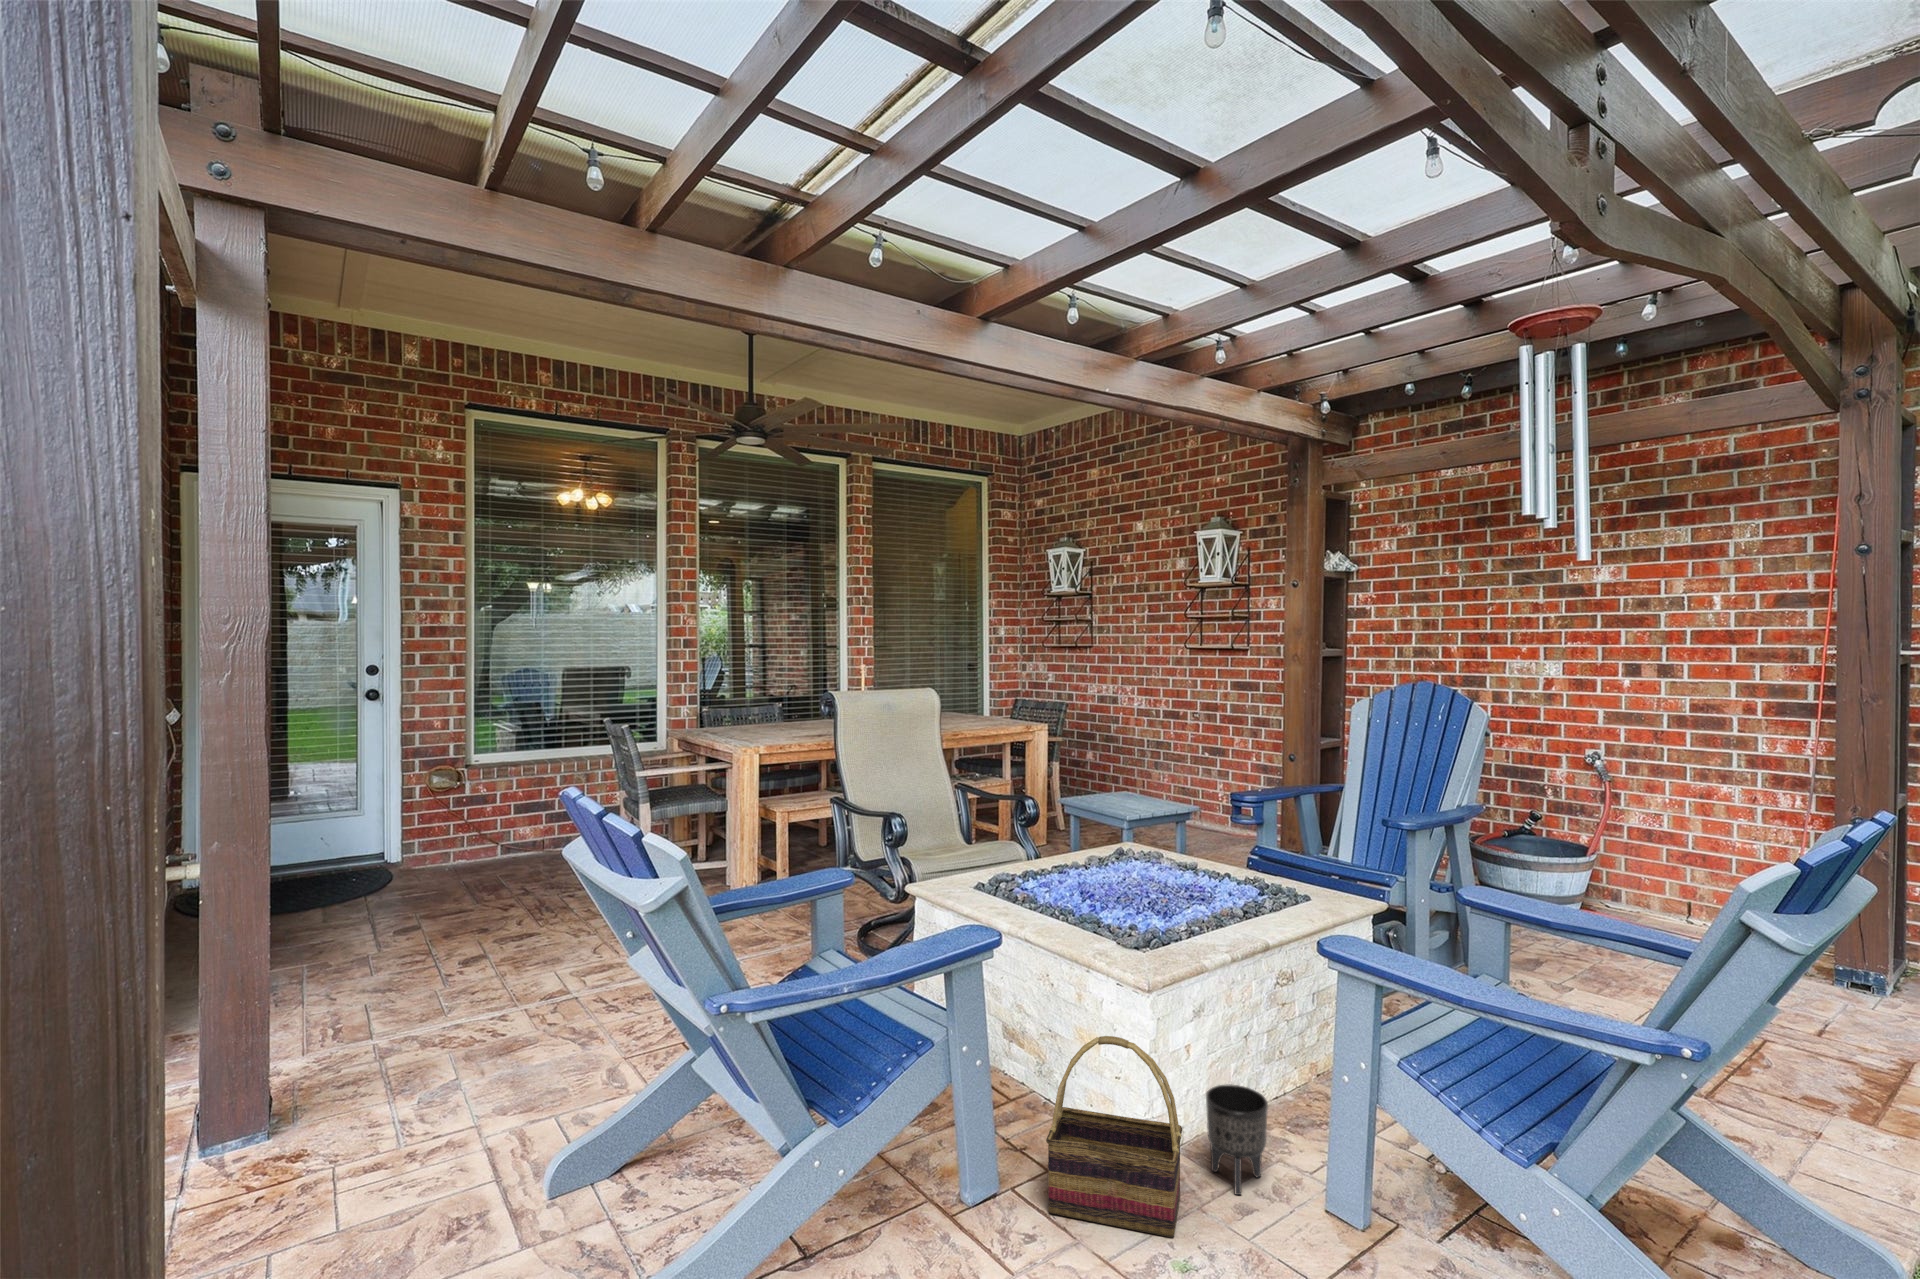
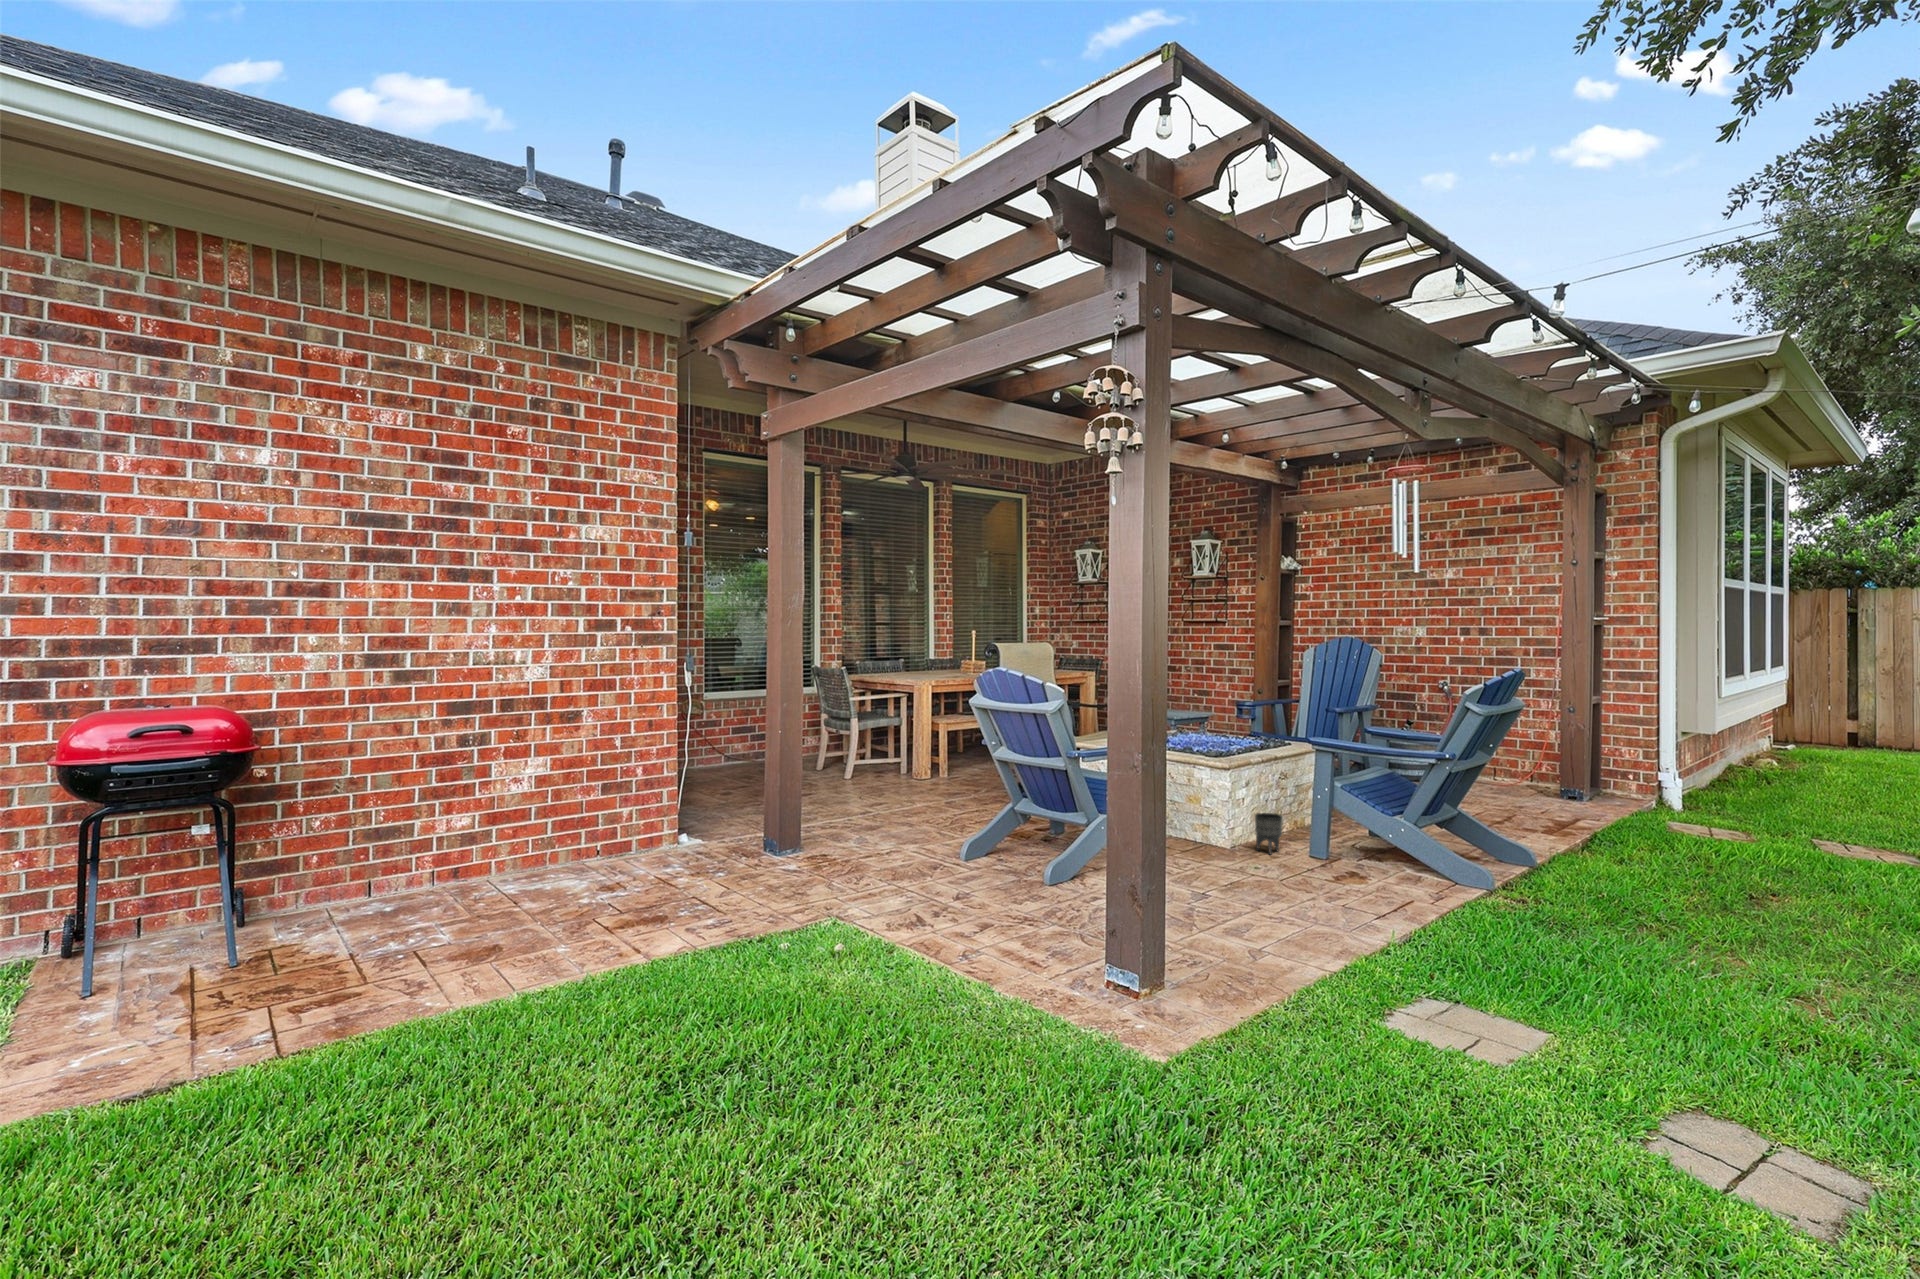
basket: present [1046,1036,1182,1237] -> none [1190,784,1249,863]

